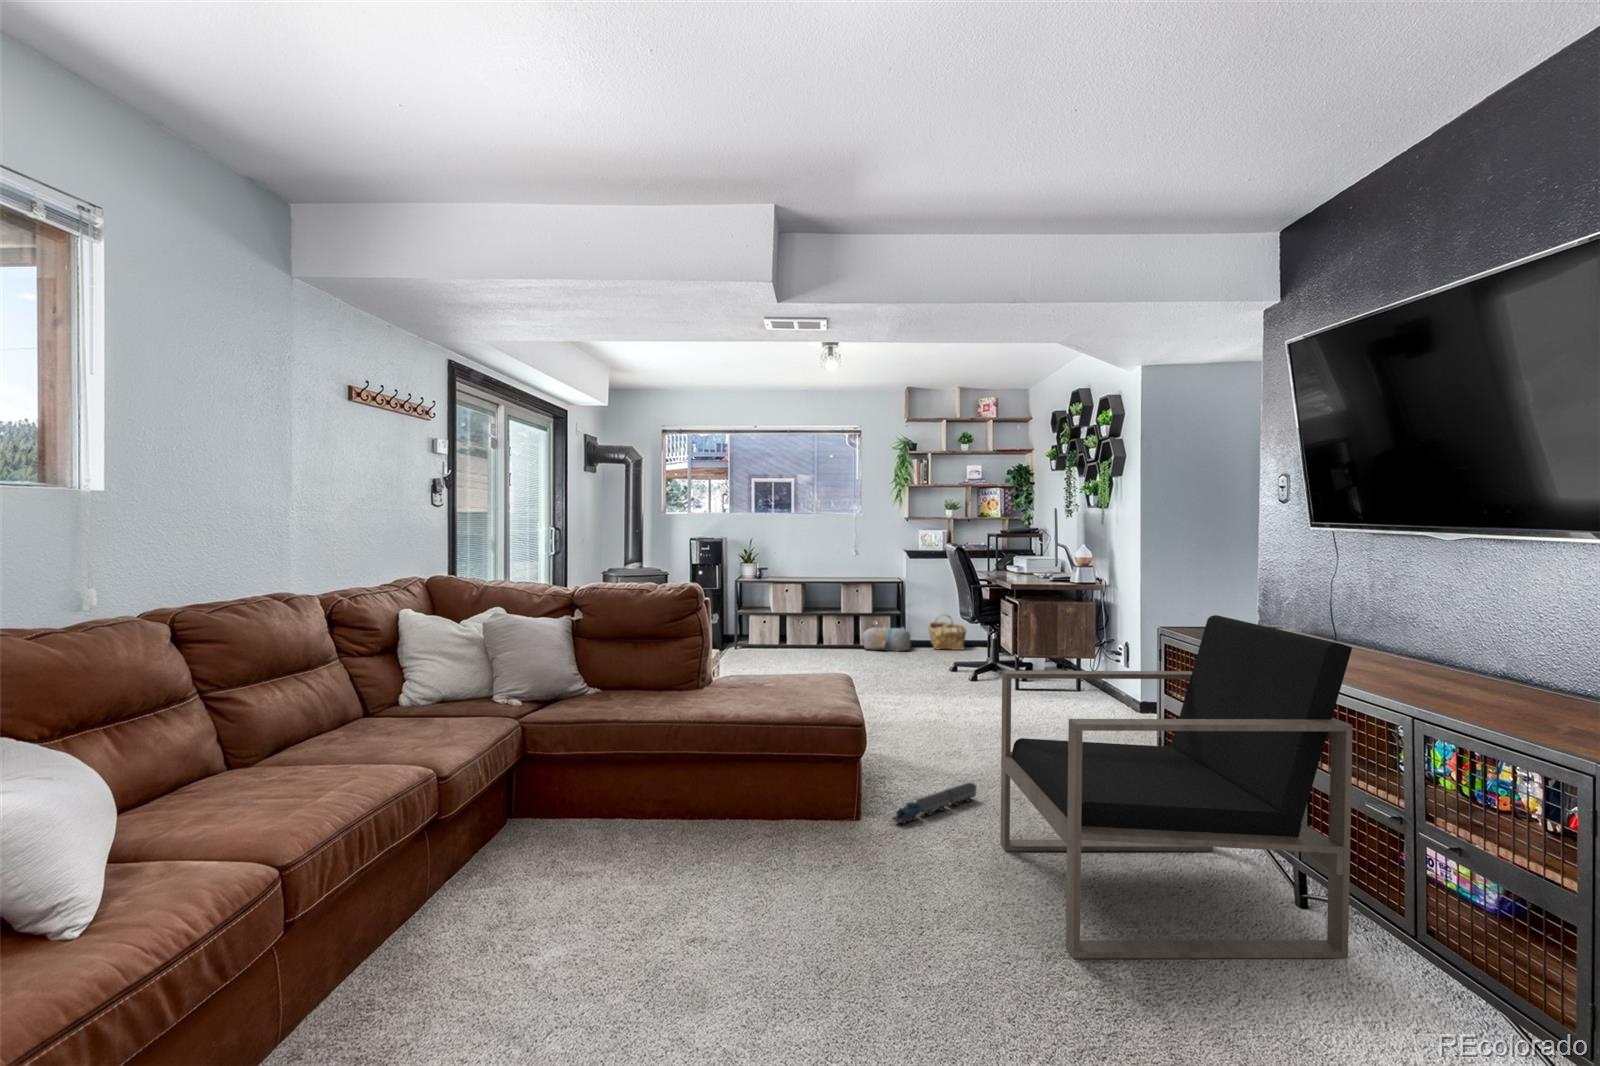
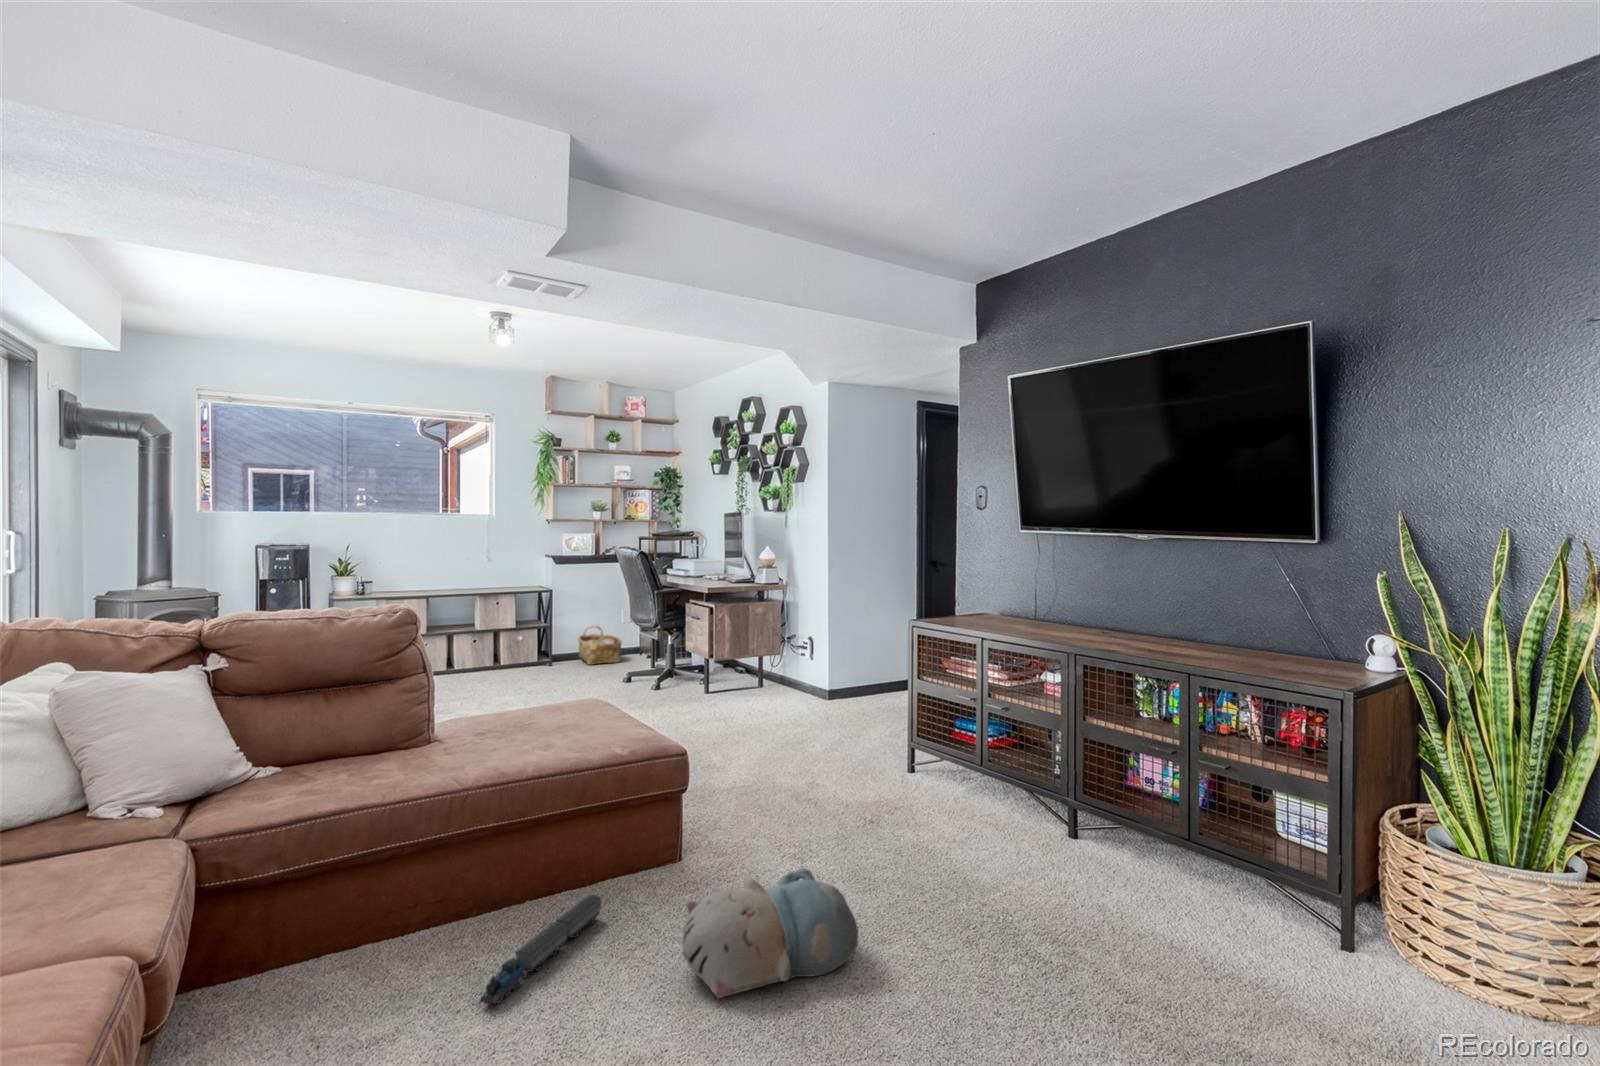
armchair: present [1000,615,1353,958] -> none [839,602,1154,943]
plush toy: present [861,627,911,651] -> present [682,868,858,998]
toy train: present [893,783,977,824] -> present [480,895,601,1005]

